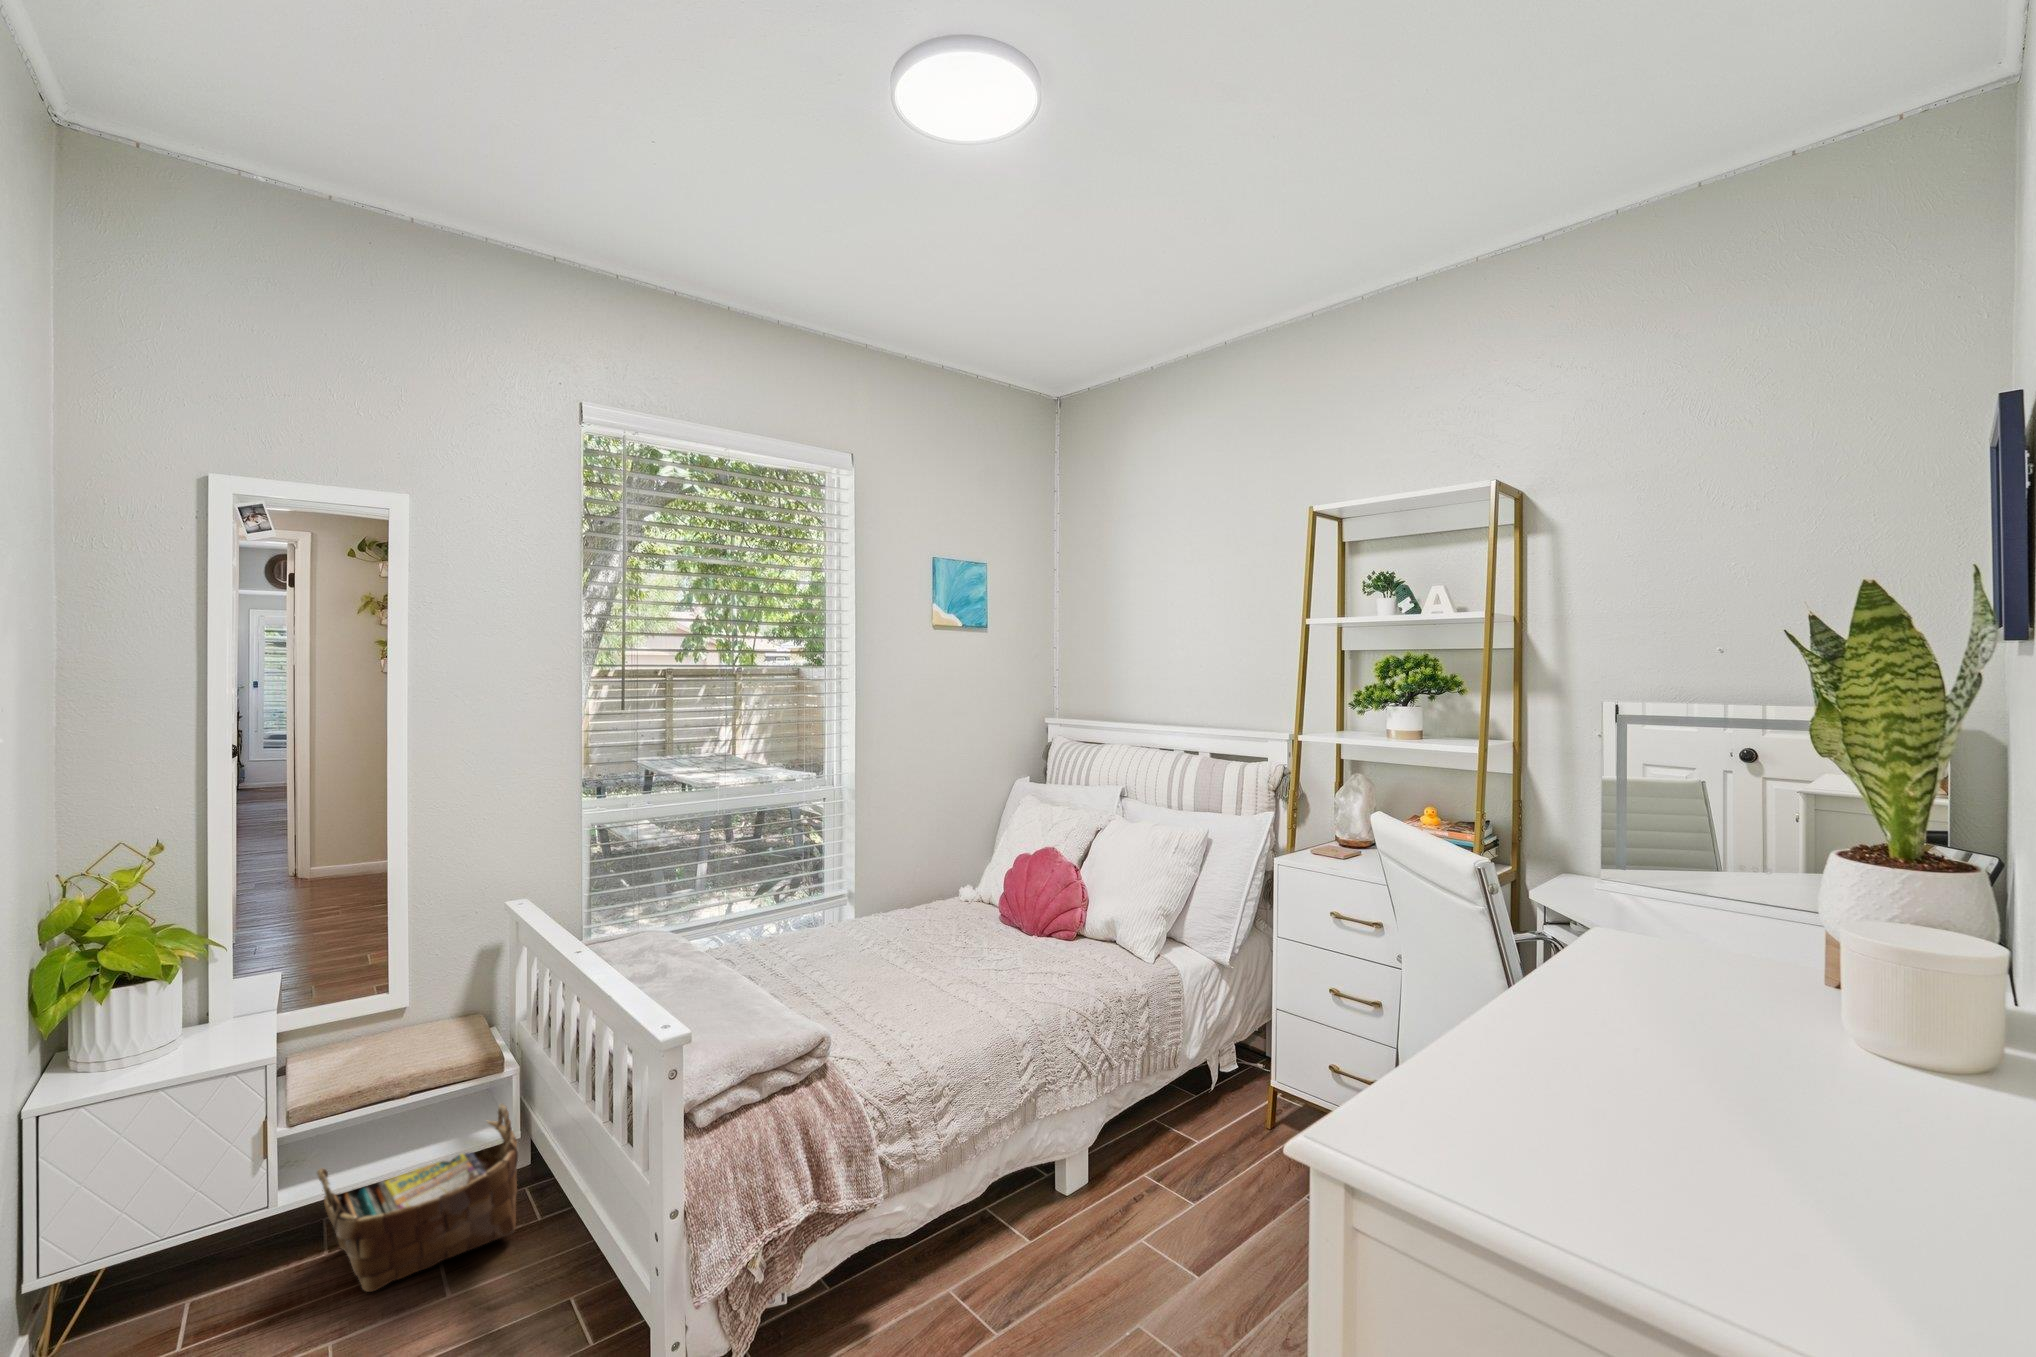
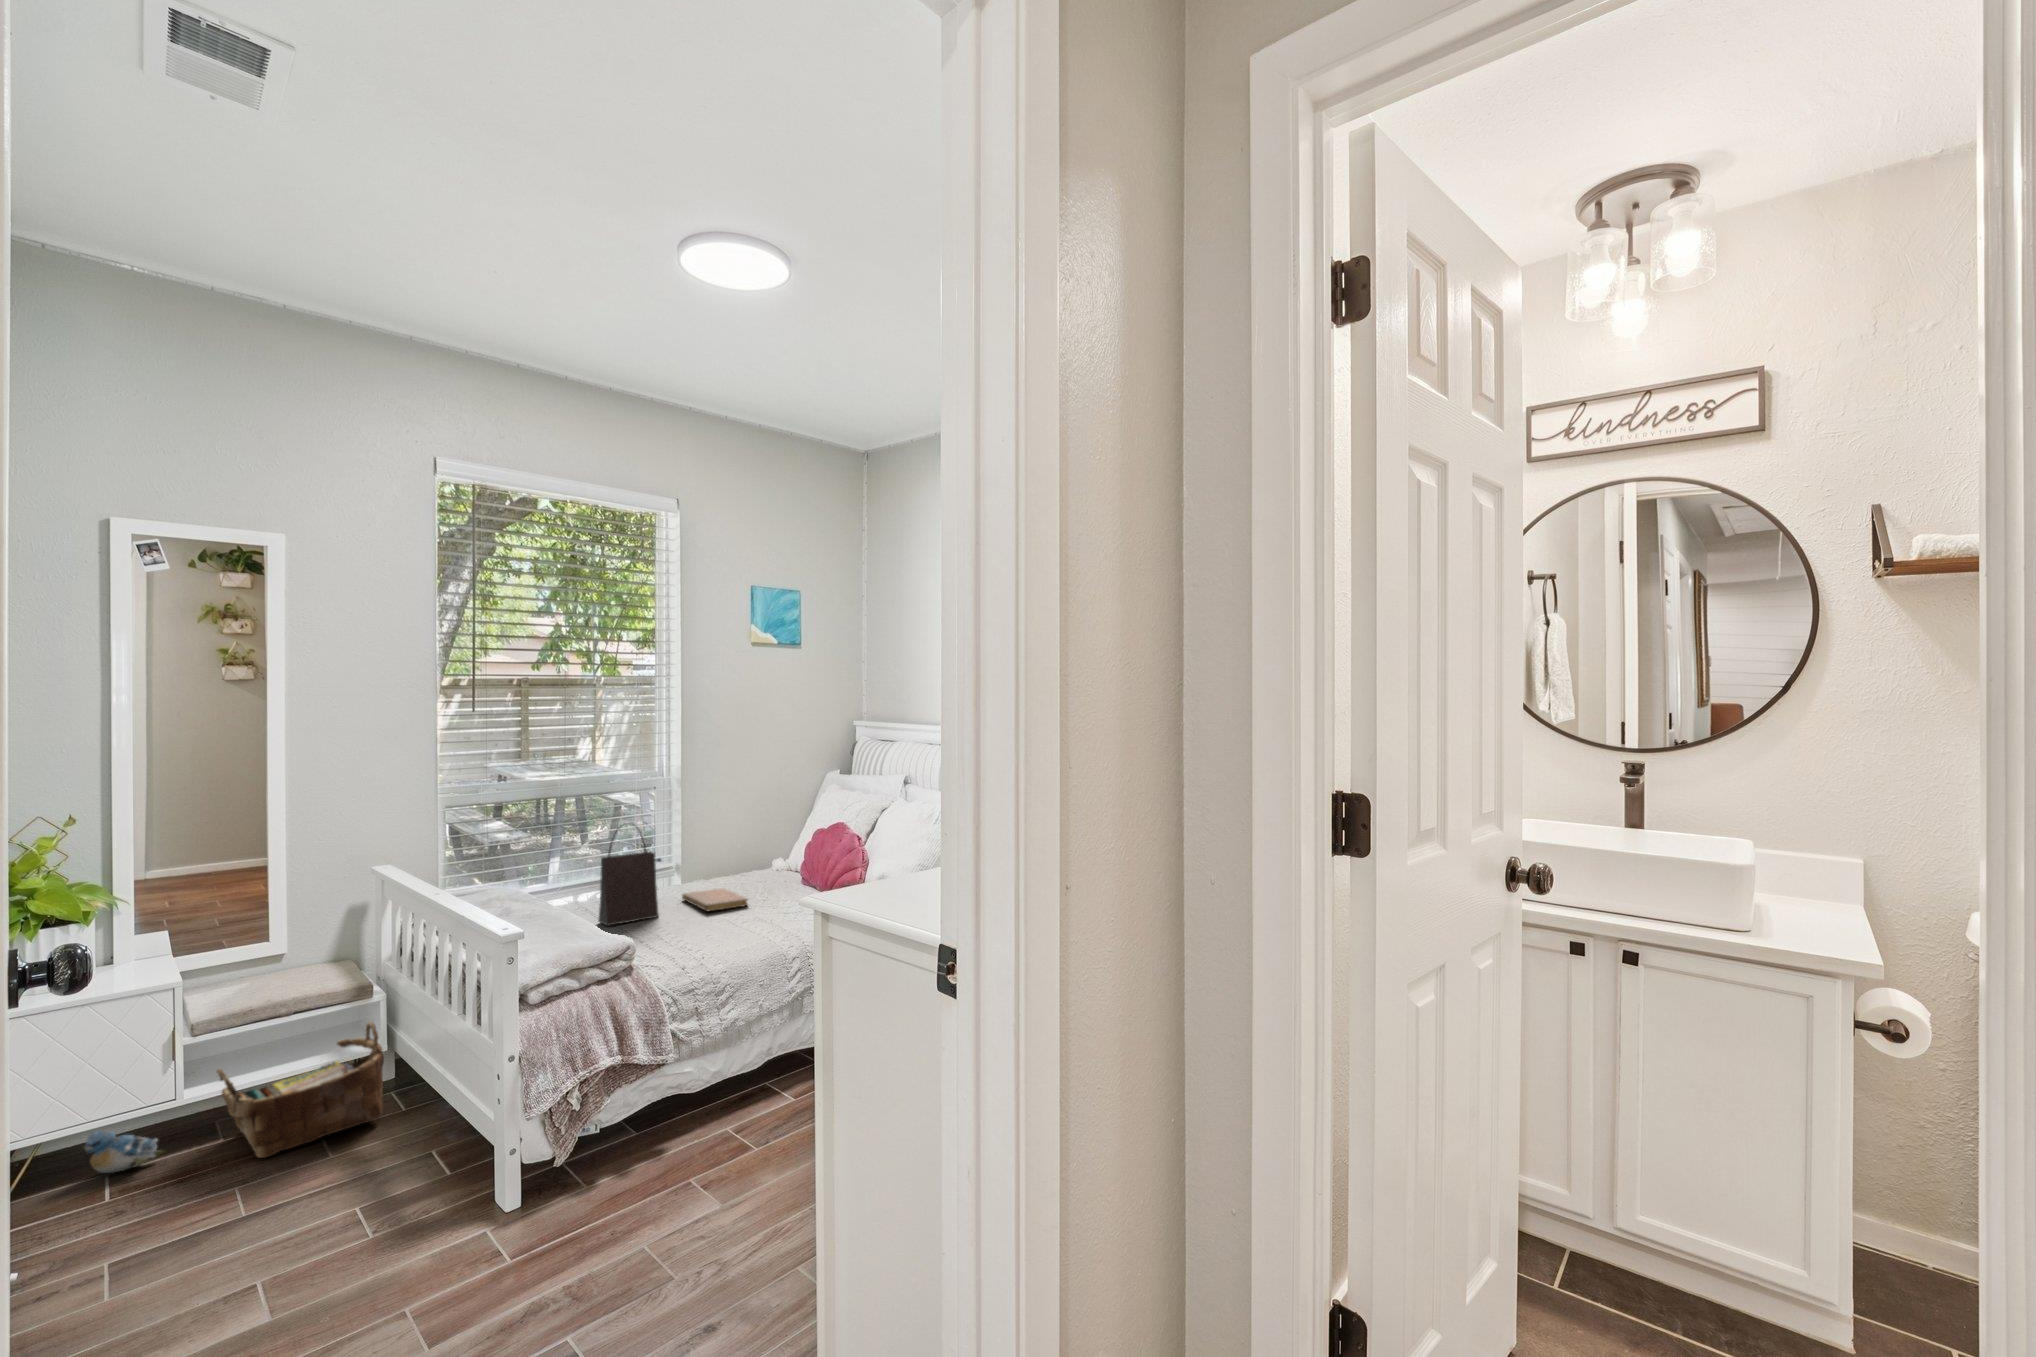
handbag: none [772,854,847,985] -> present [598,828,661,926]
notebook: none [867,932,951,967] -> present [682,889,748,911]
plush toy: none [155,1247,258,1302] -> present [83,1130,165,1173]

